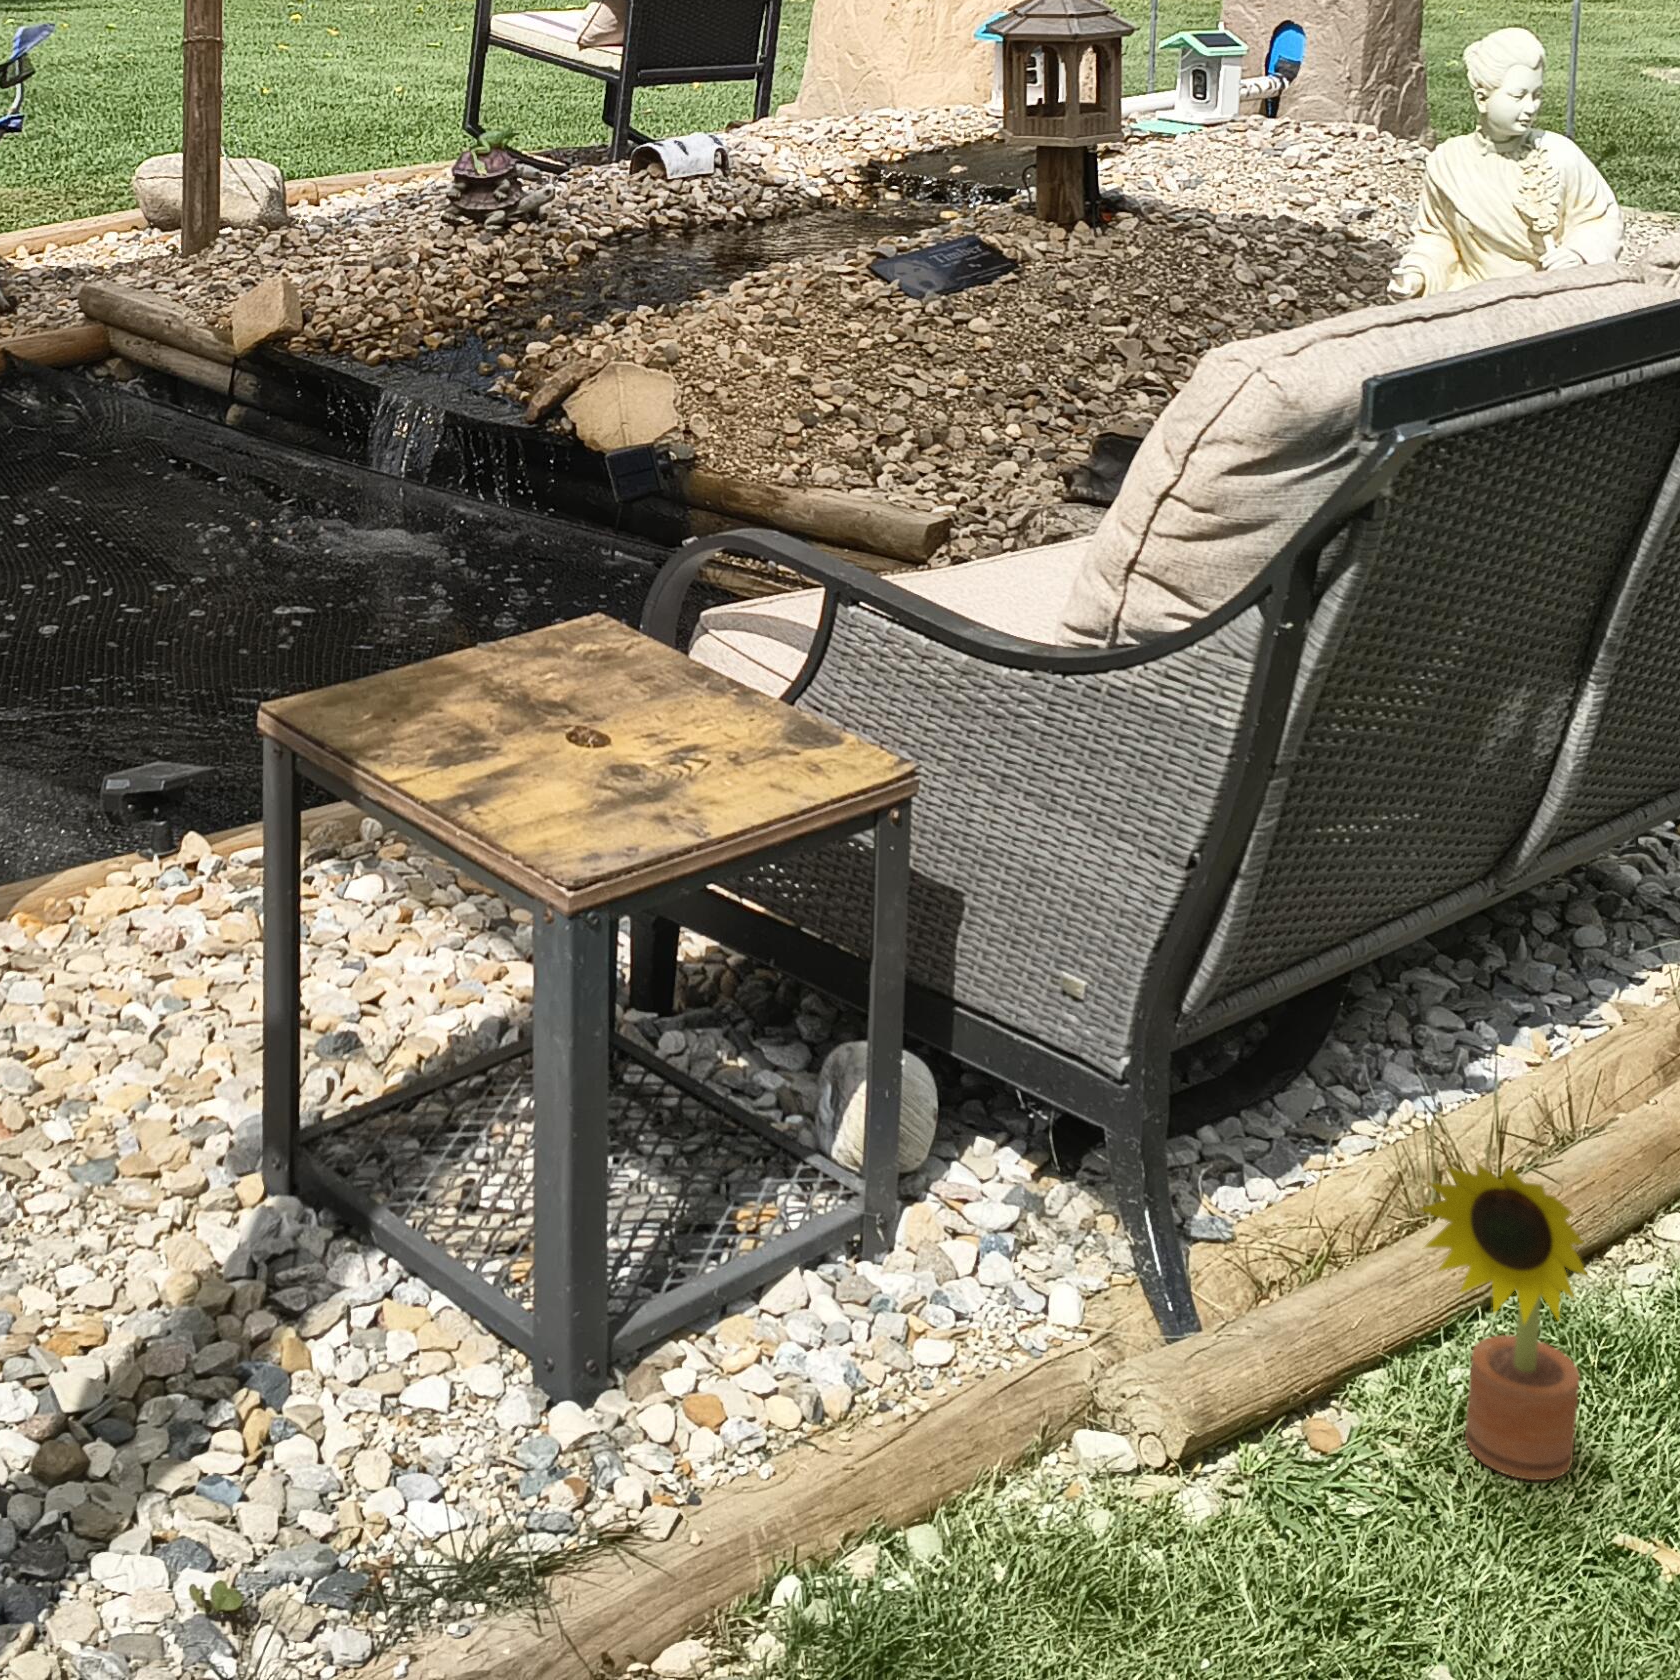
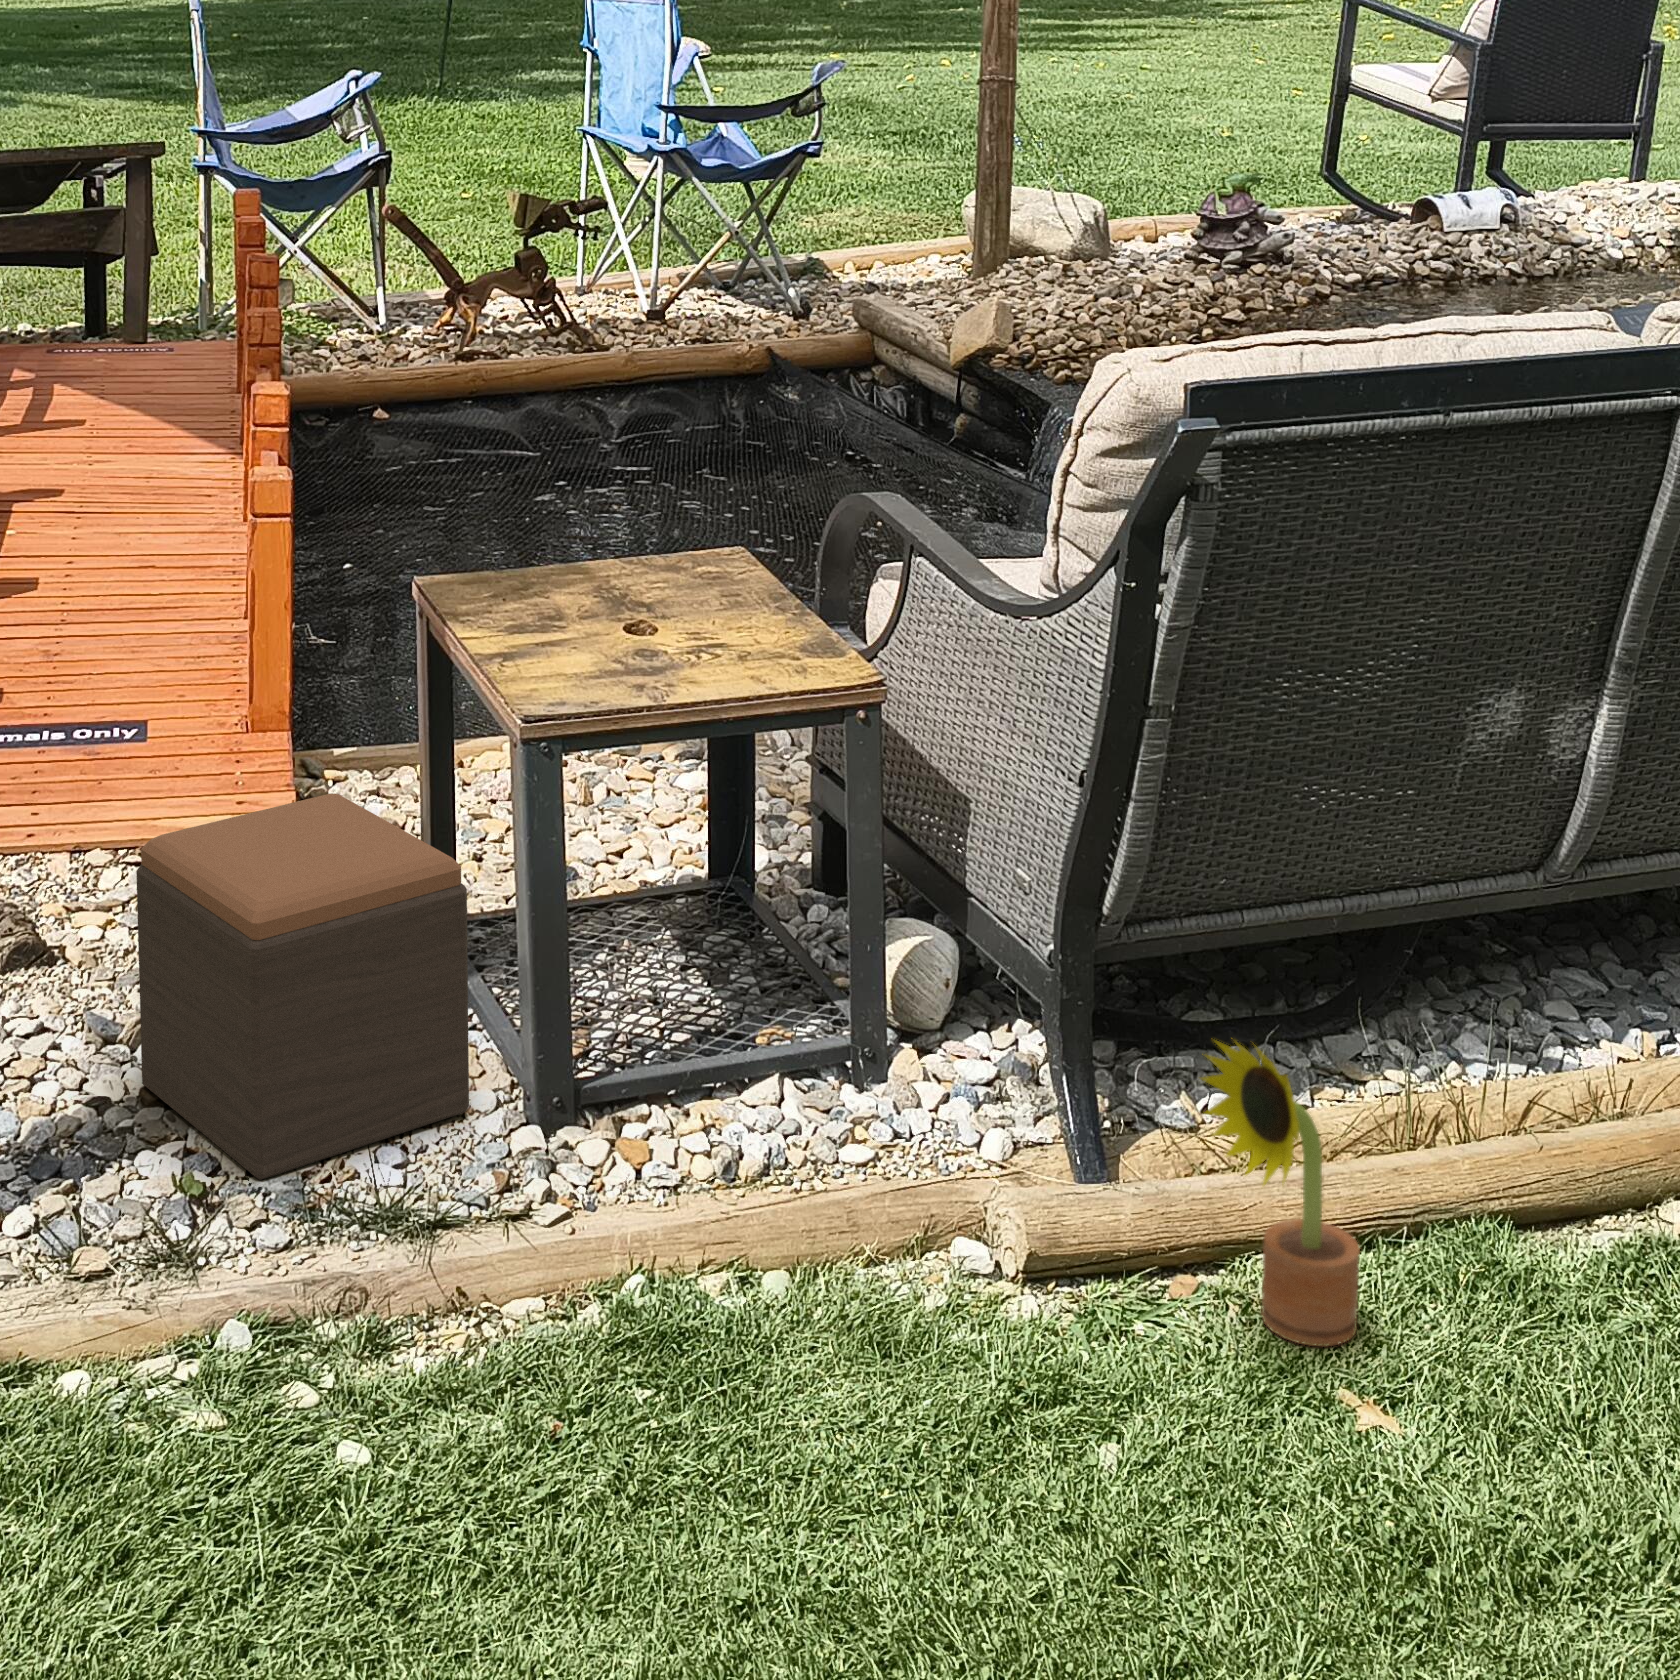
footstool: none [30,1017,470,1562] -> present [136,793,469,1180]

